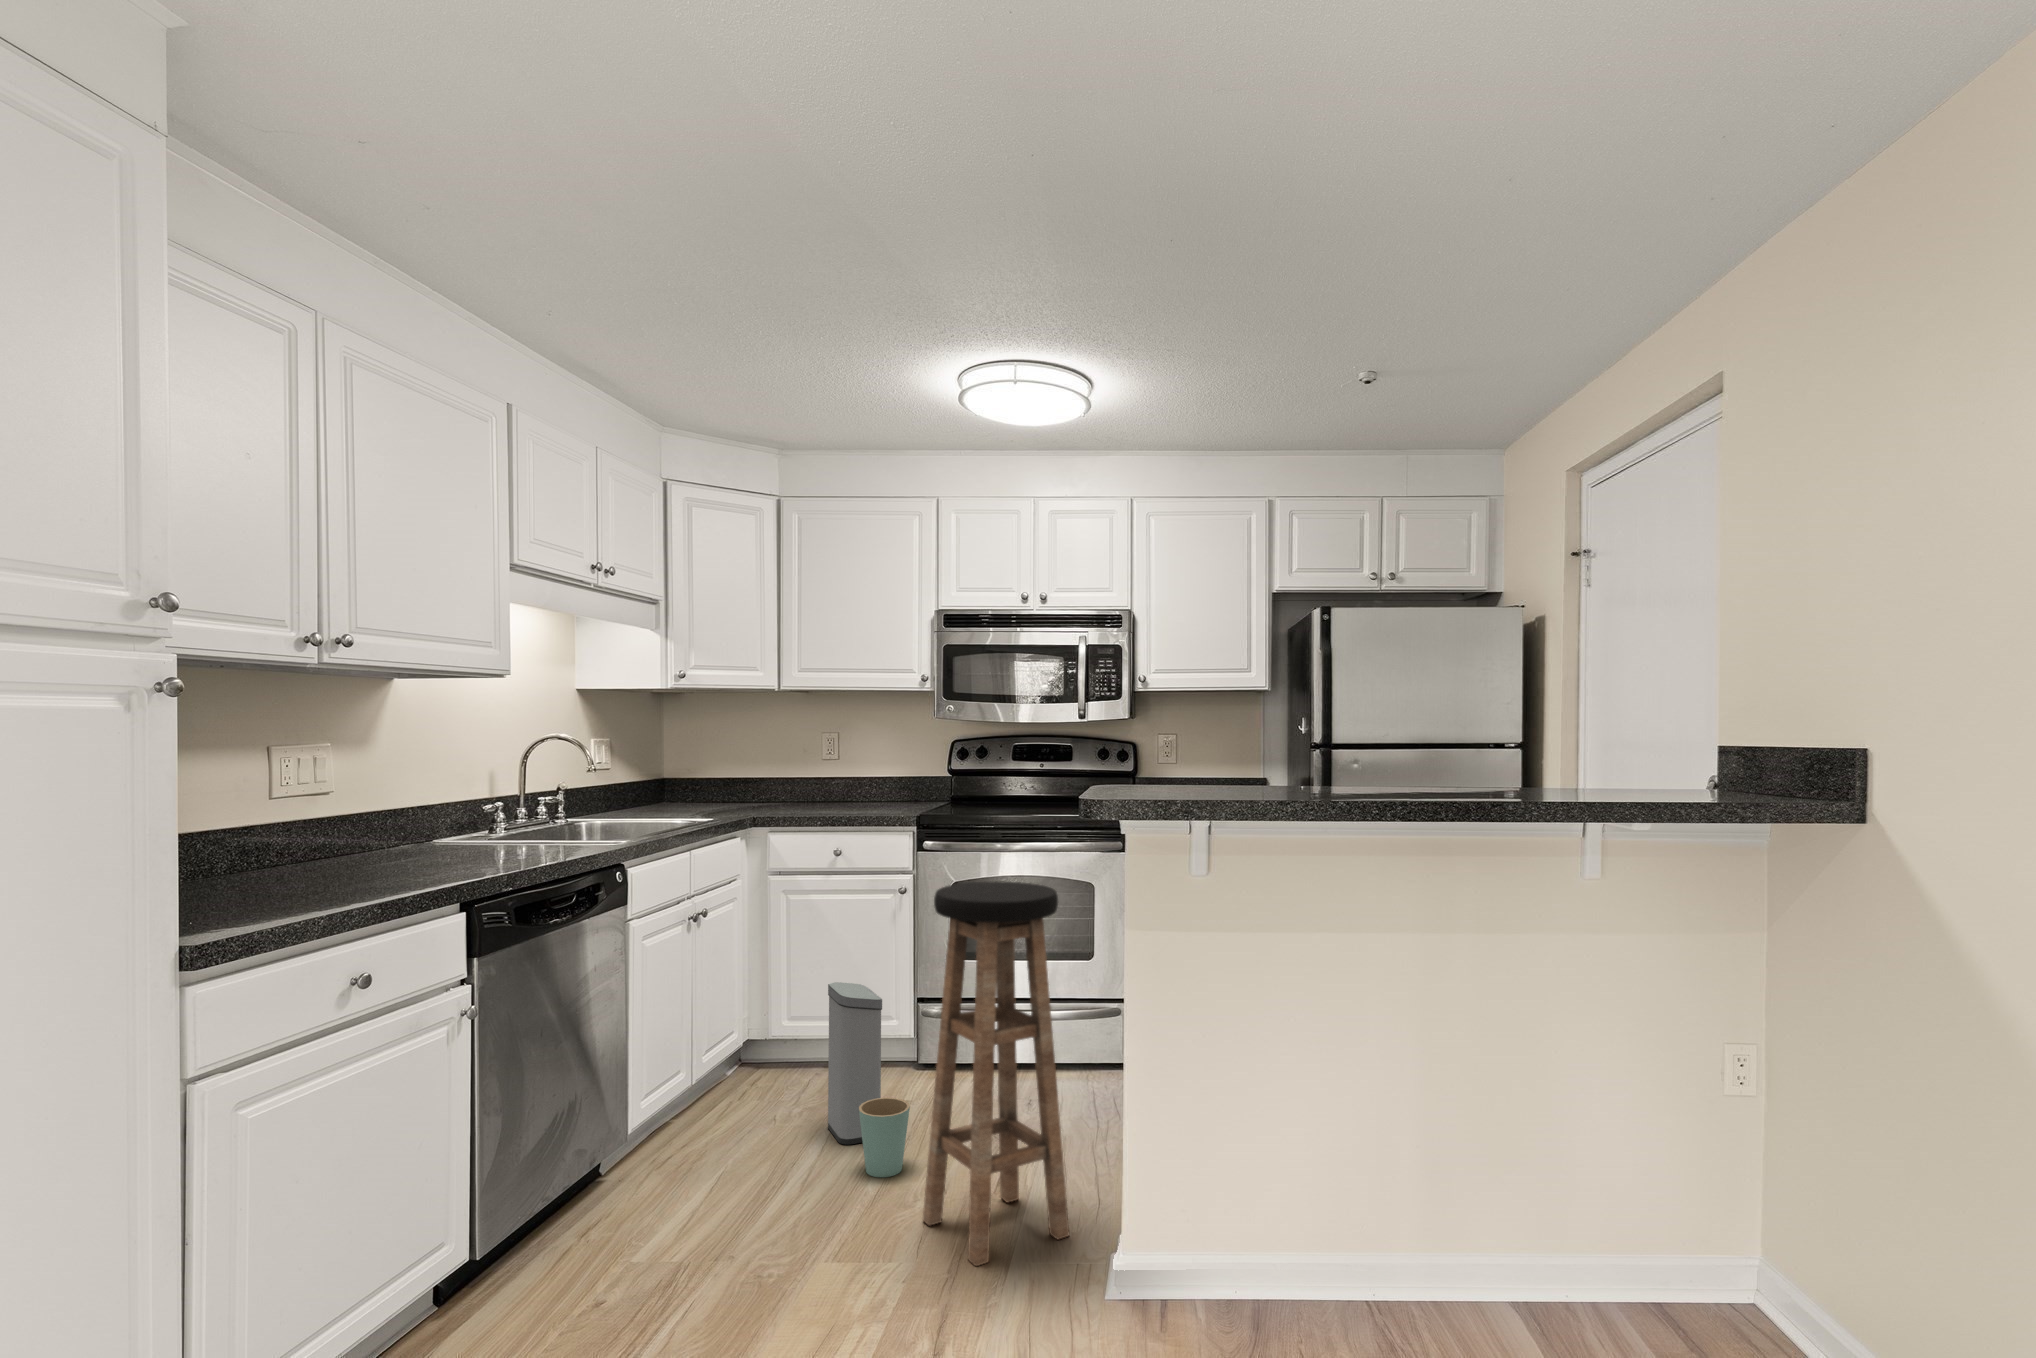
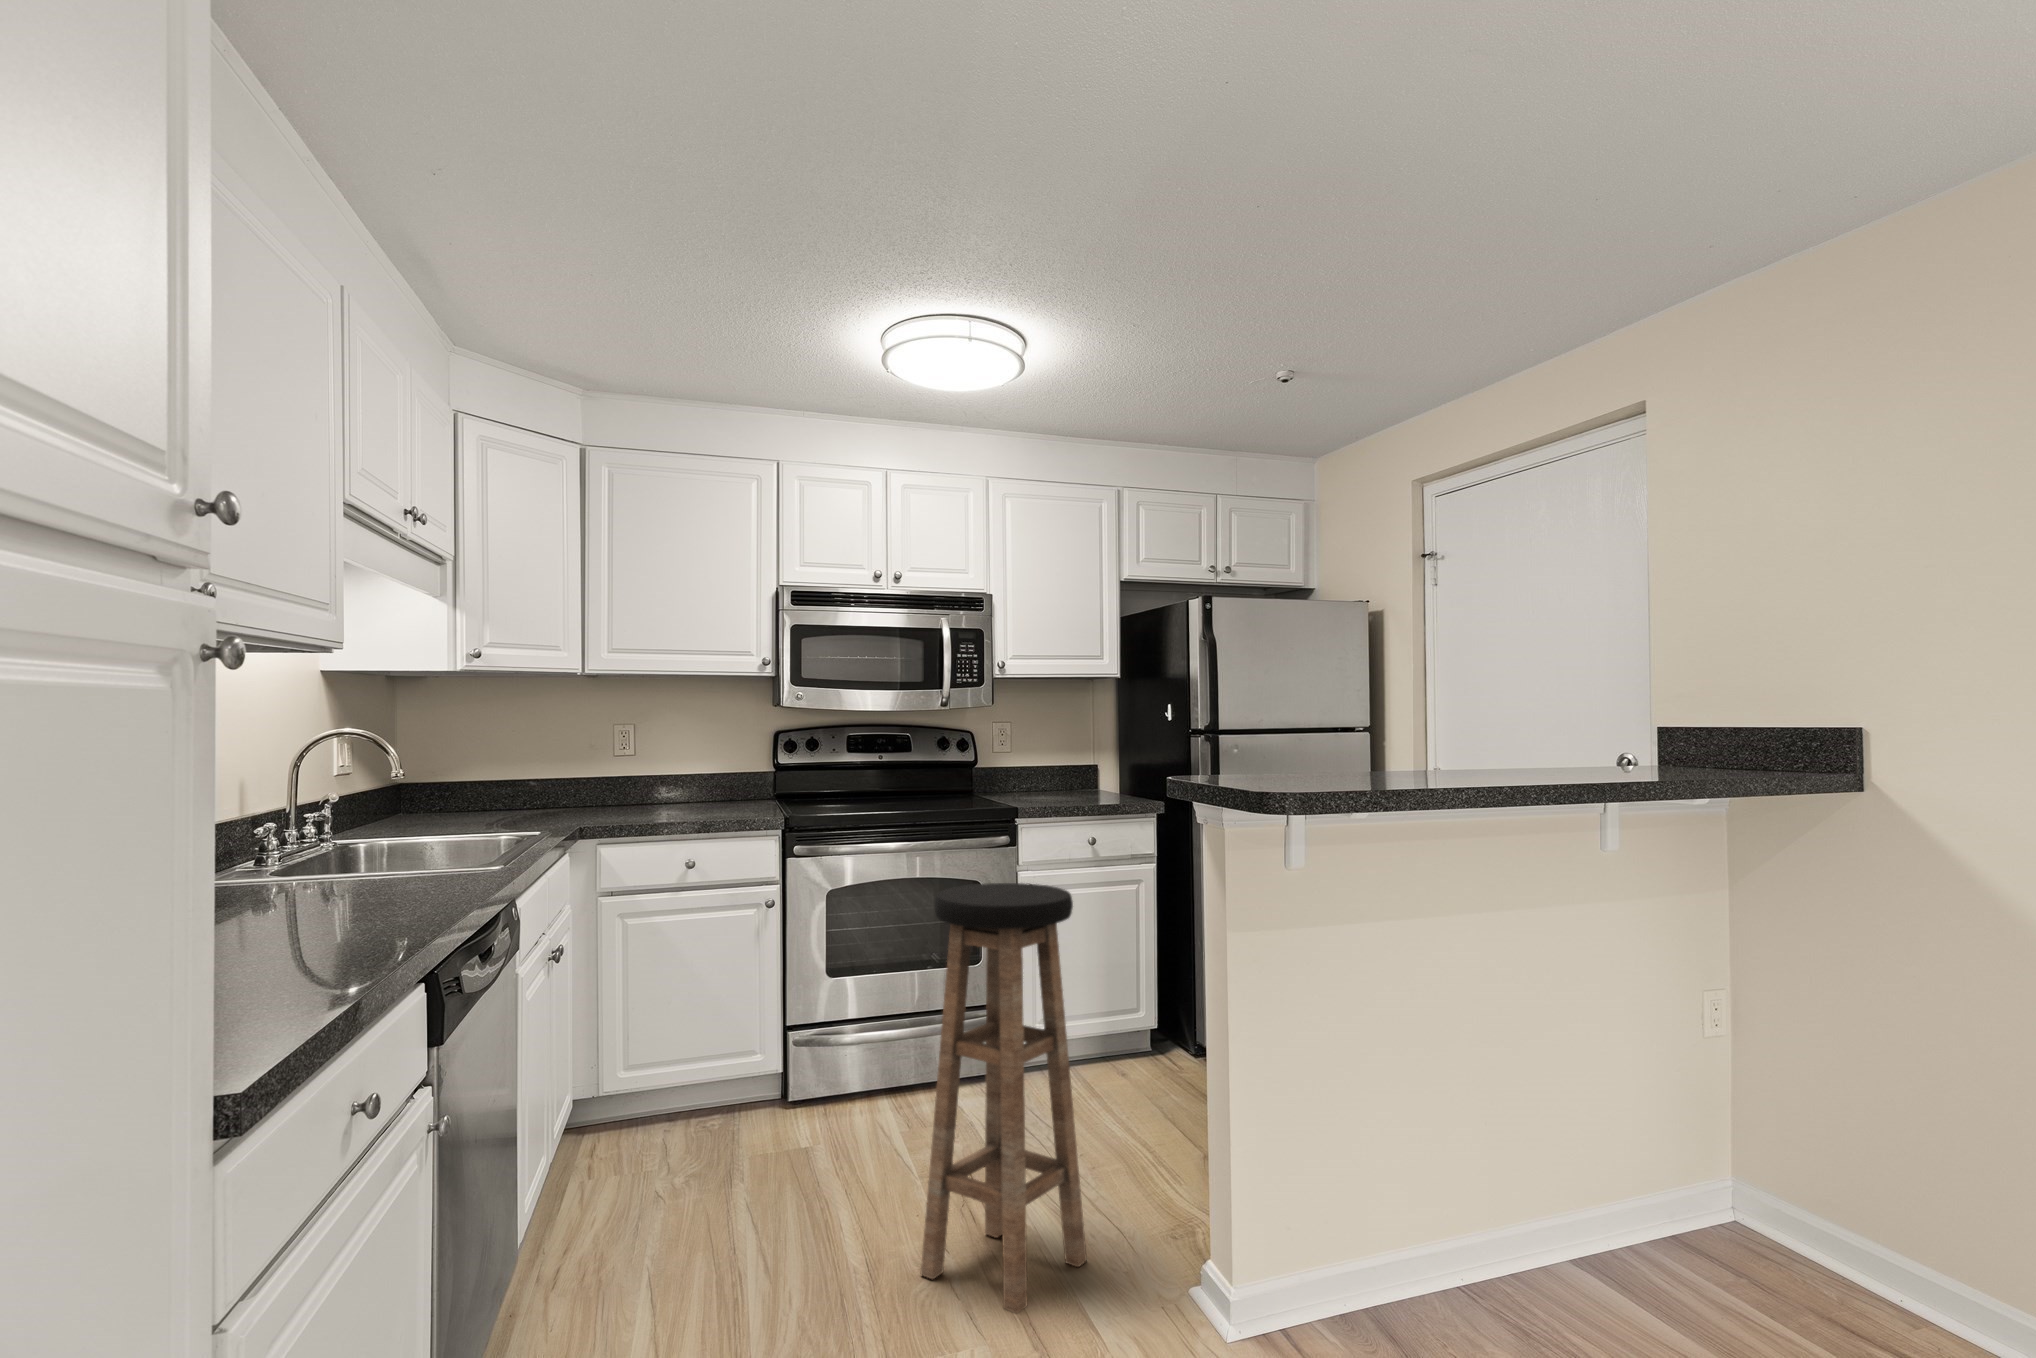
trash can: present [828,982,910,1177] -> none [725,1017,860,1237]

